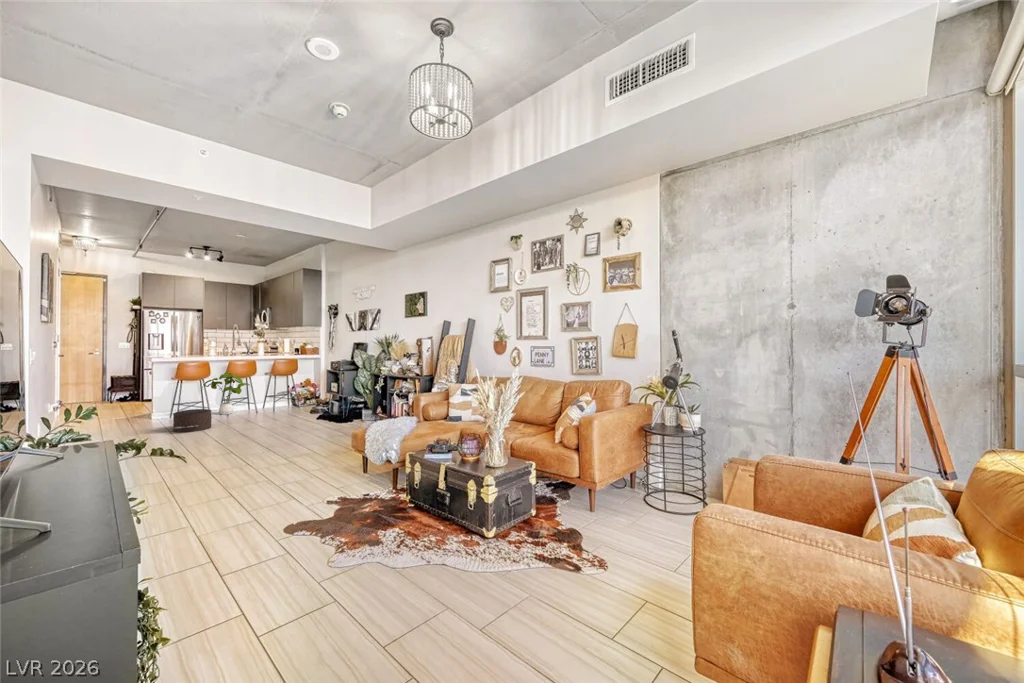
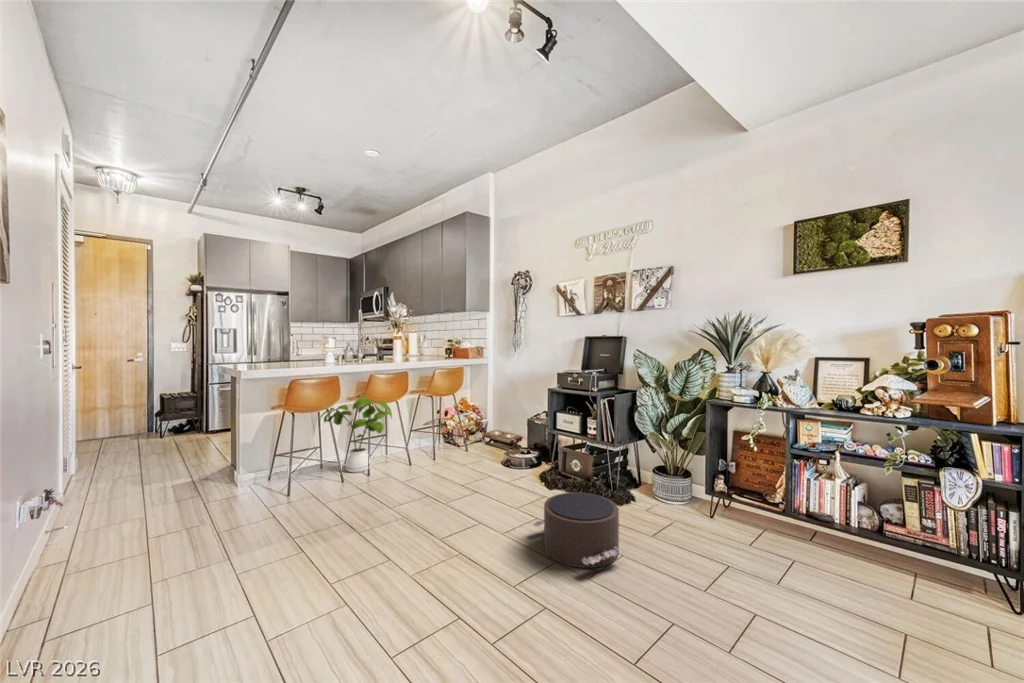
pouf: present [173,409,211,432] -> present [533,492,620,568]

